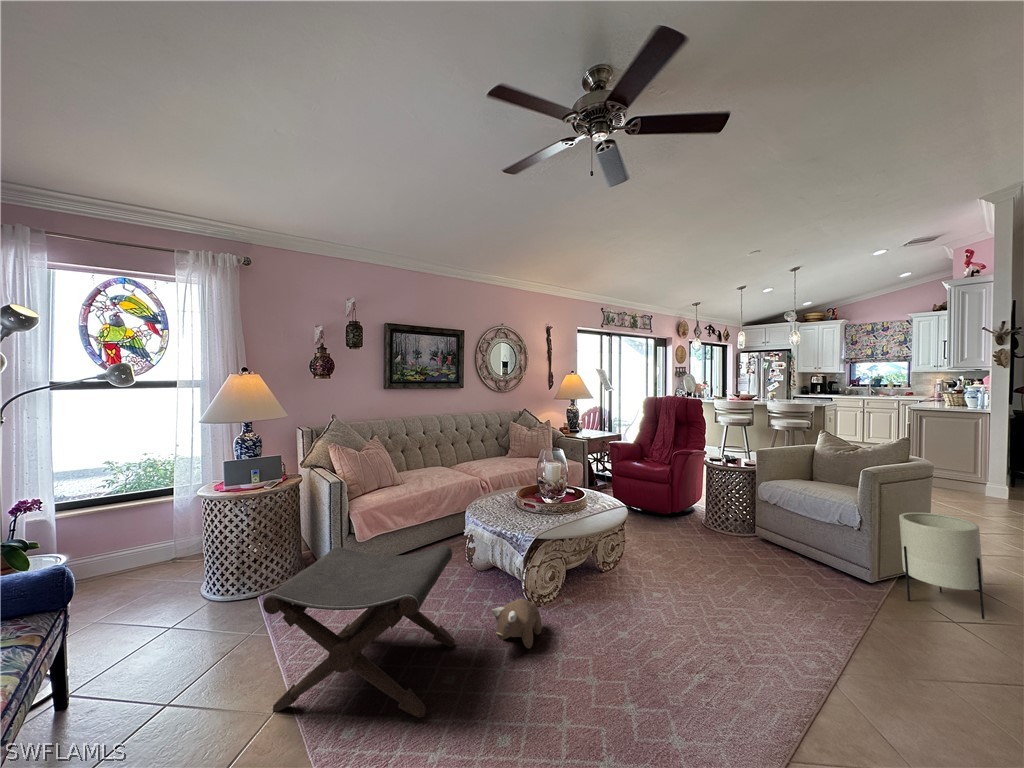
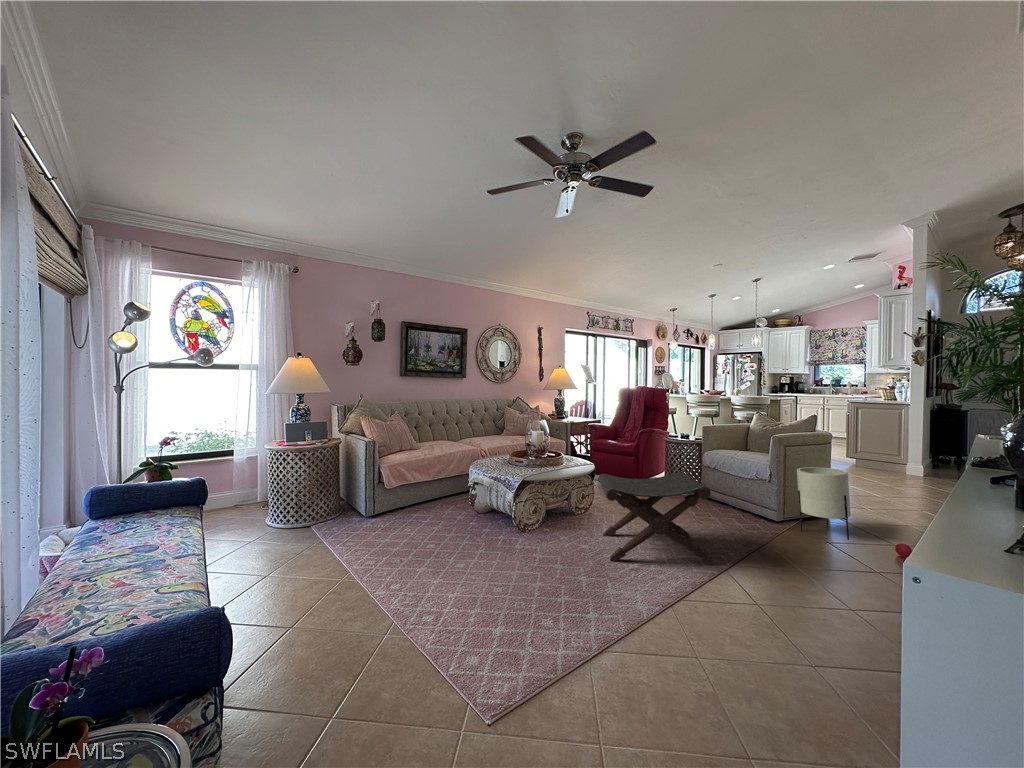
footstool: present [263,546,455,718] -> present [598,472,712,562]
plush toy: present [491,599,542,649] -> none [490,519,526,551]

